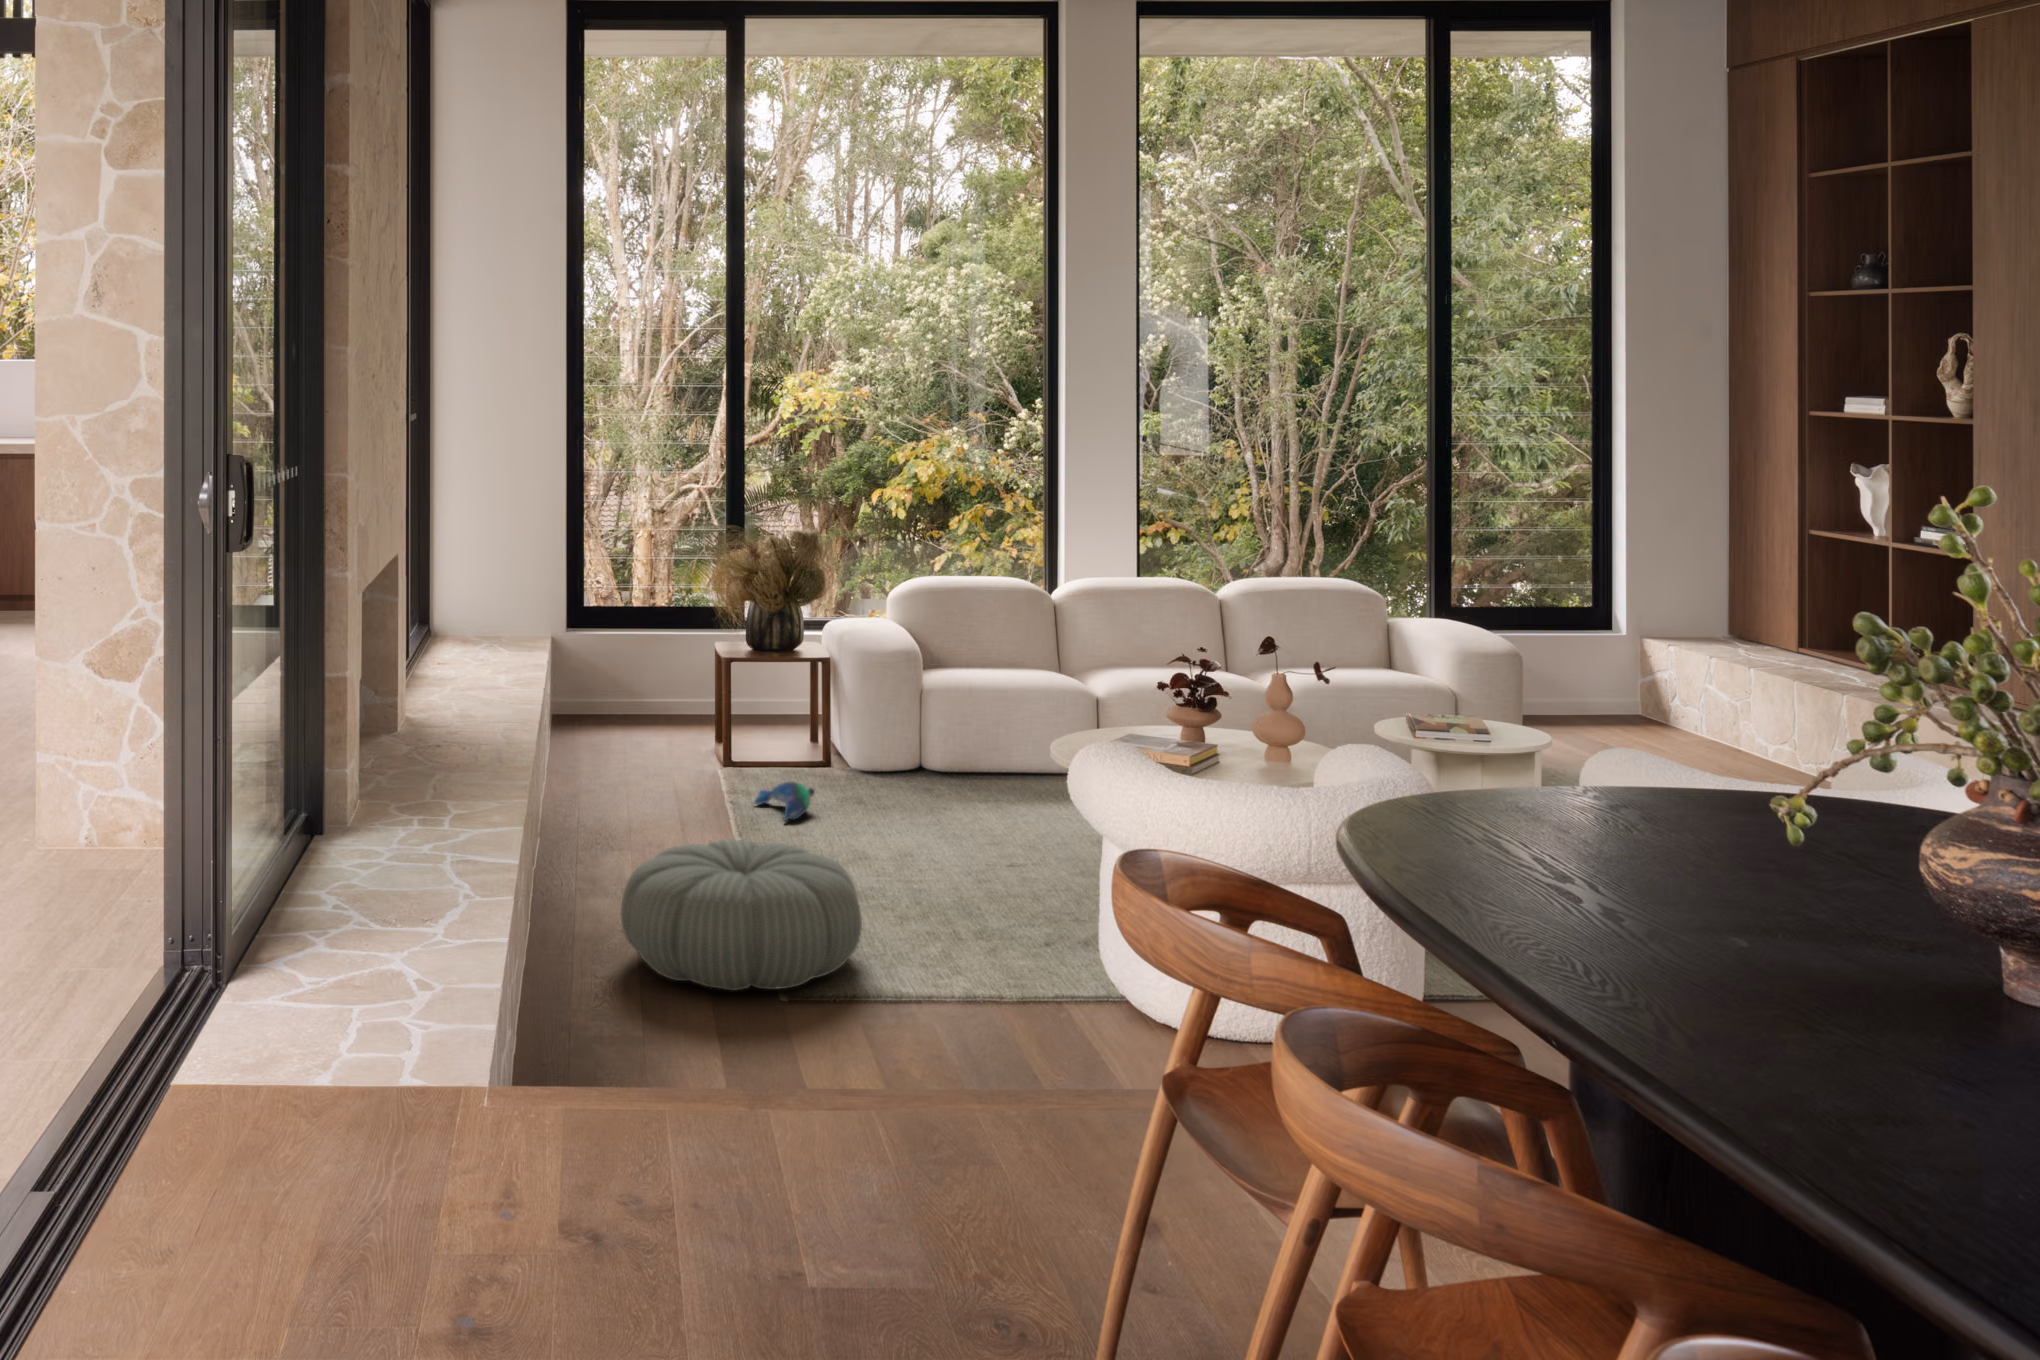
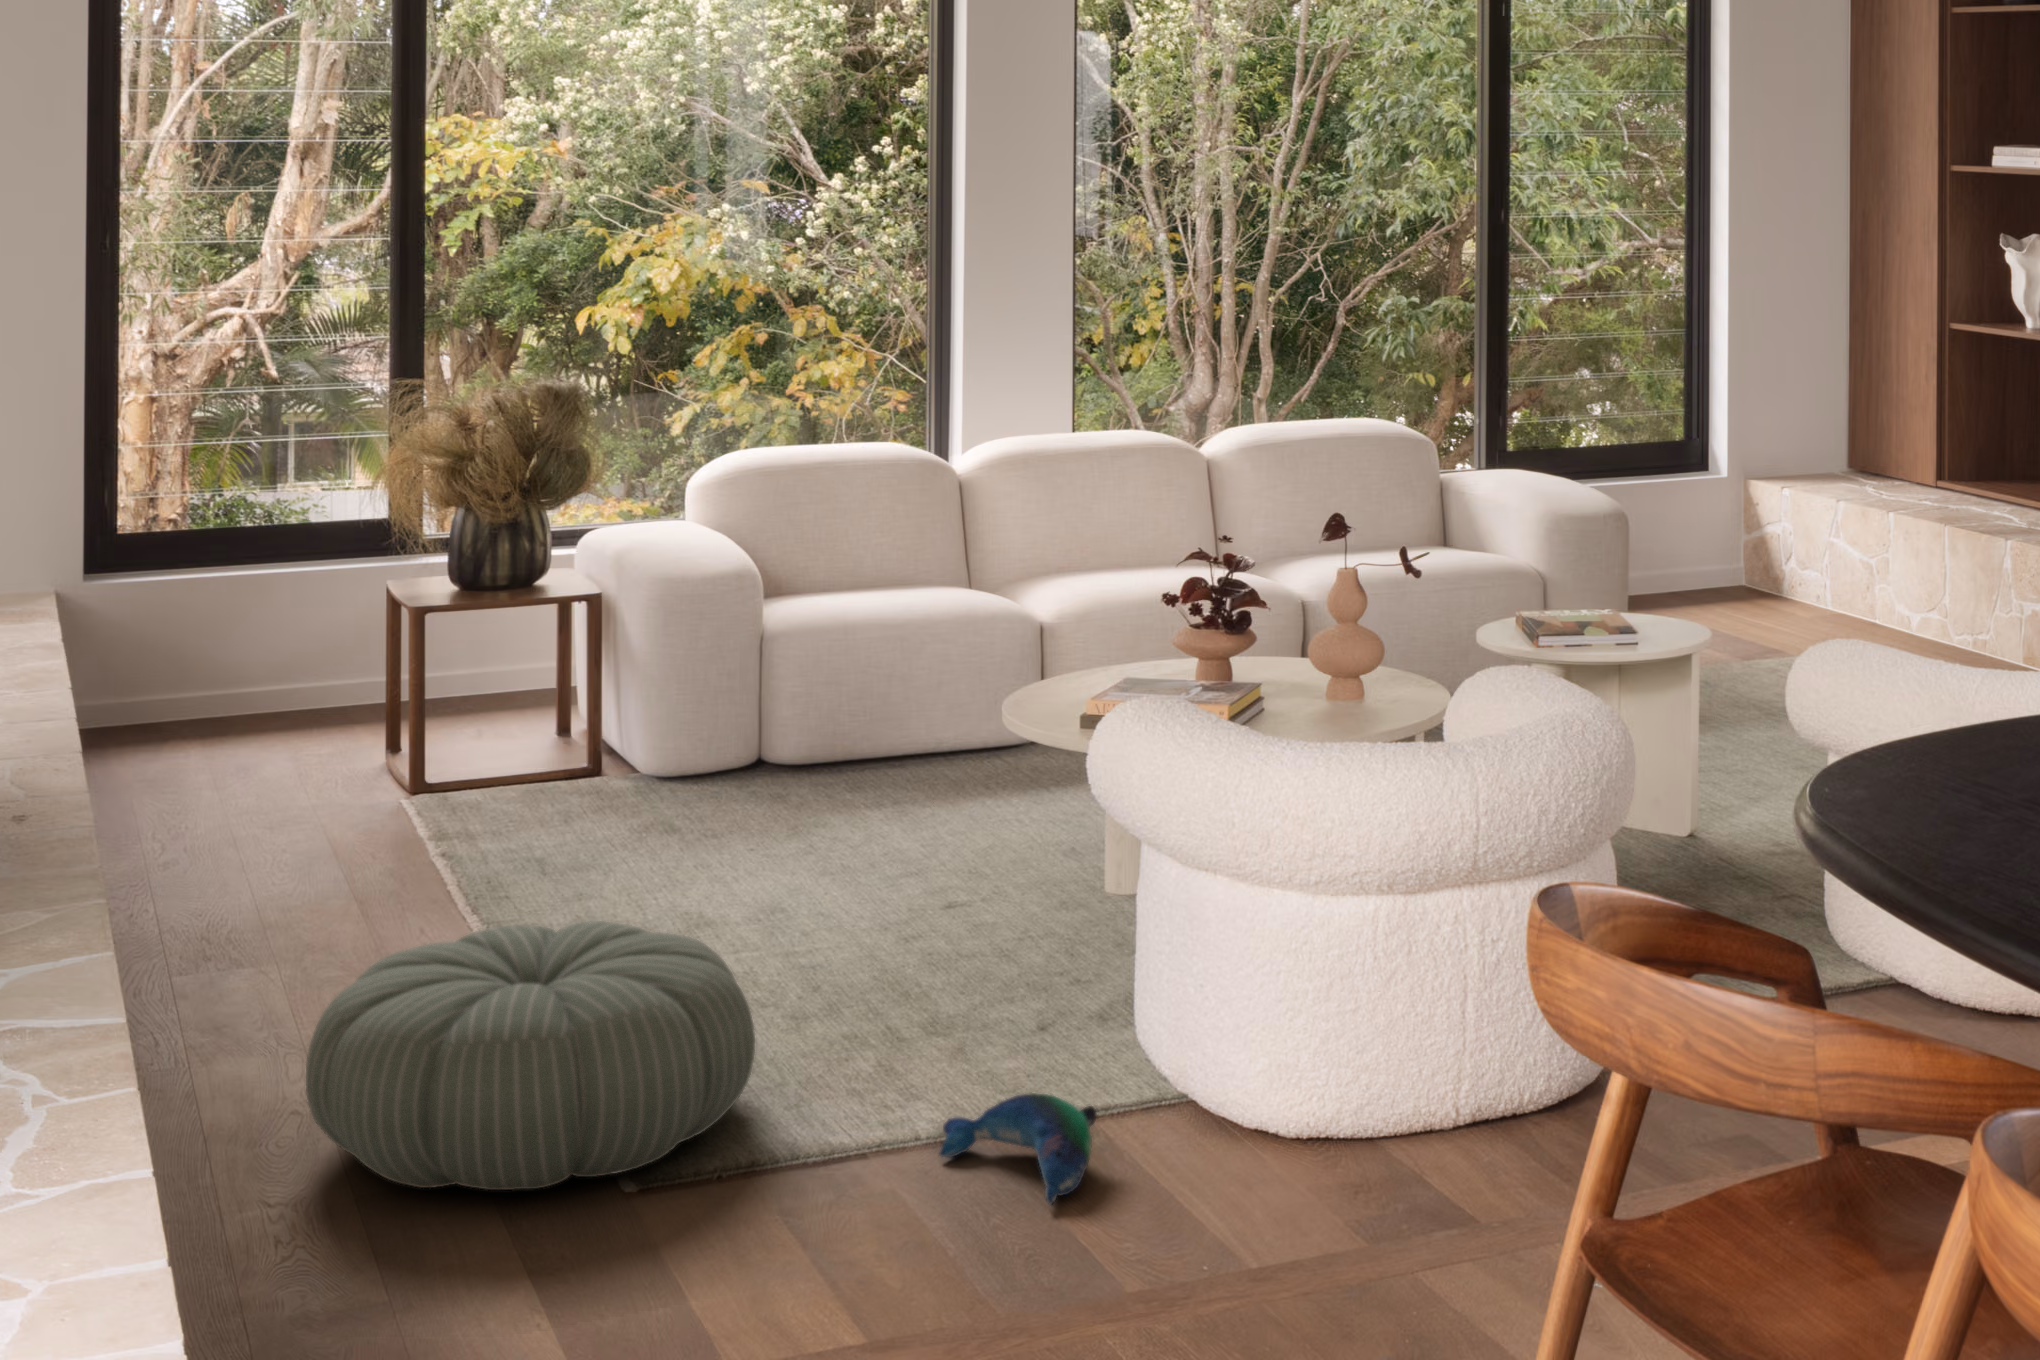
plush toy: present [755,782,815,821] -> present [940,1093,1097,1204]

